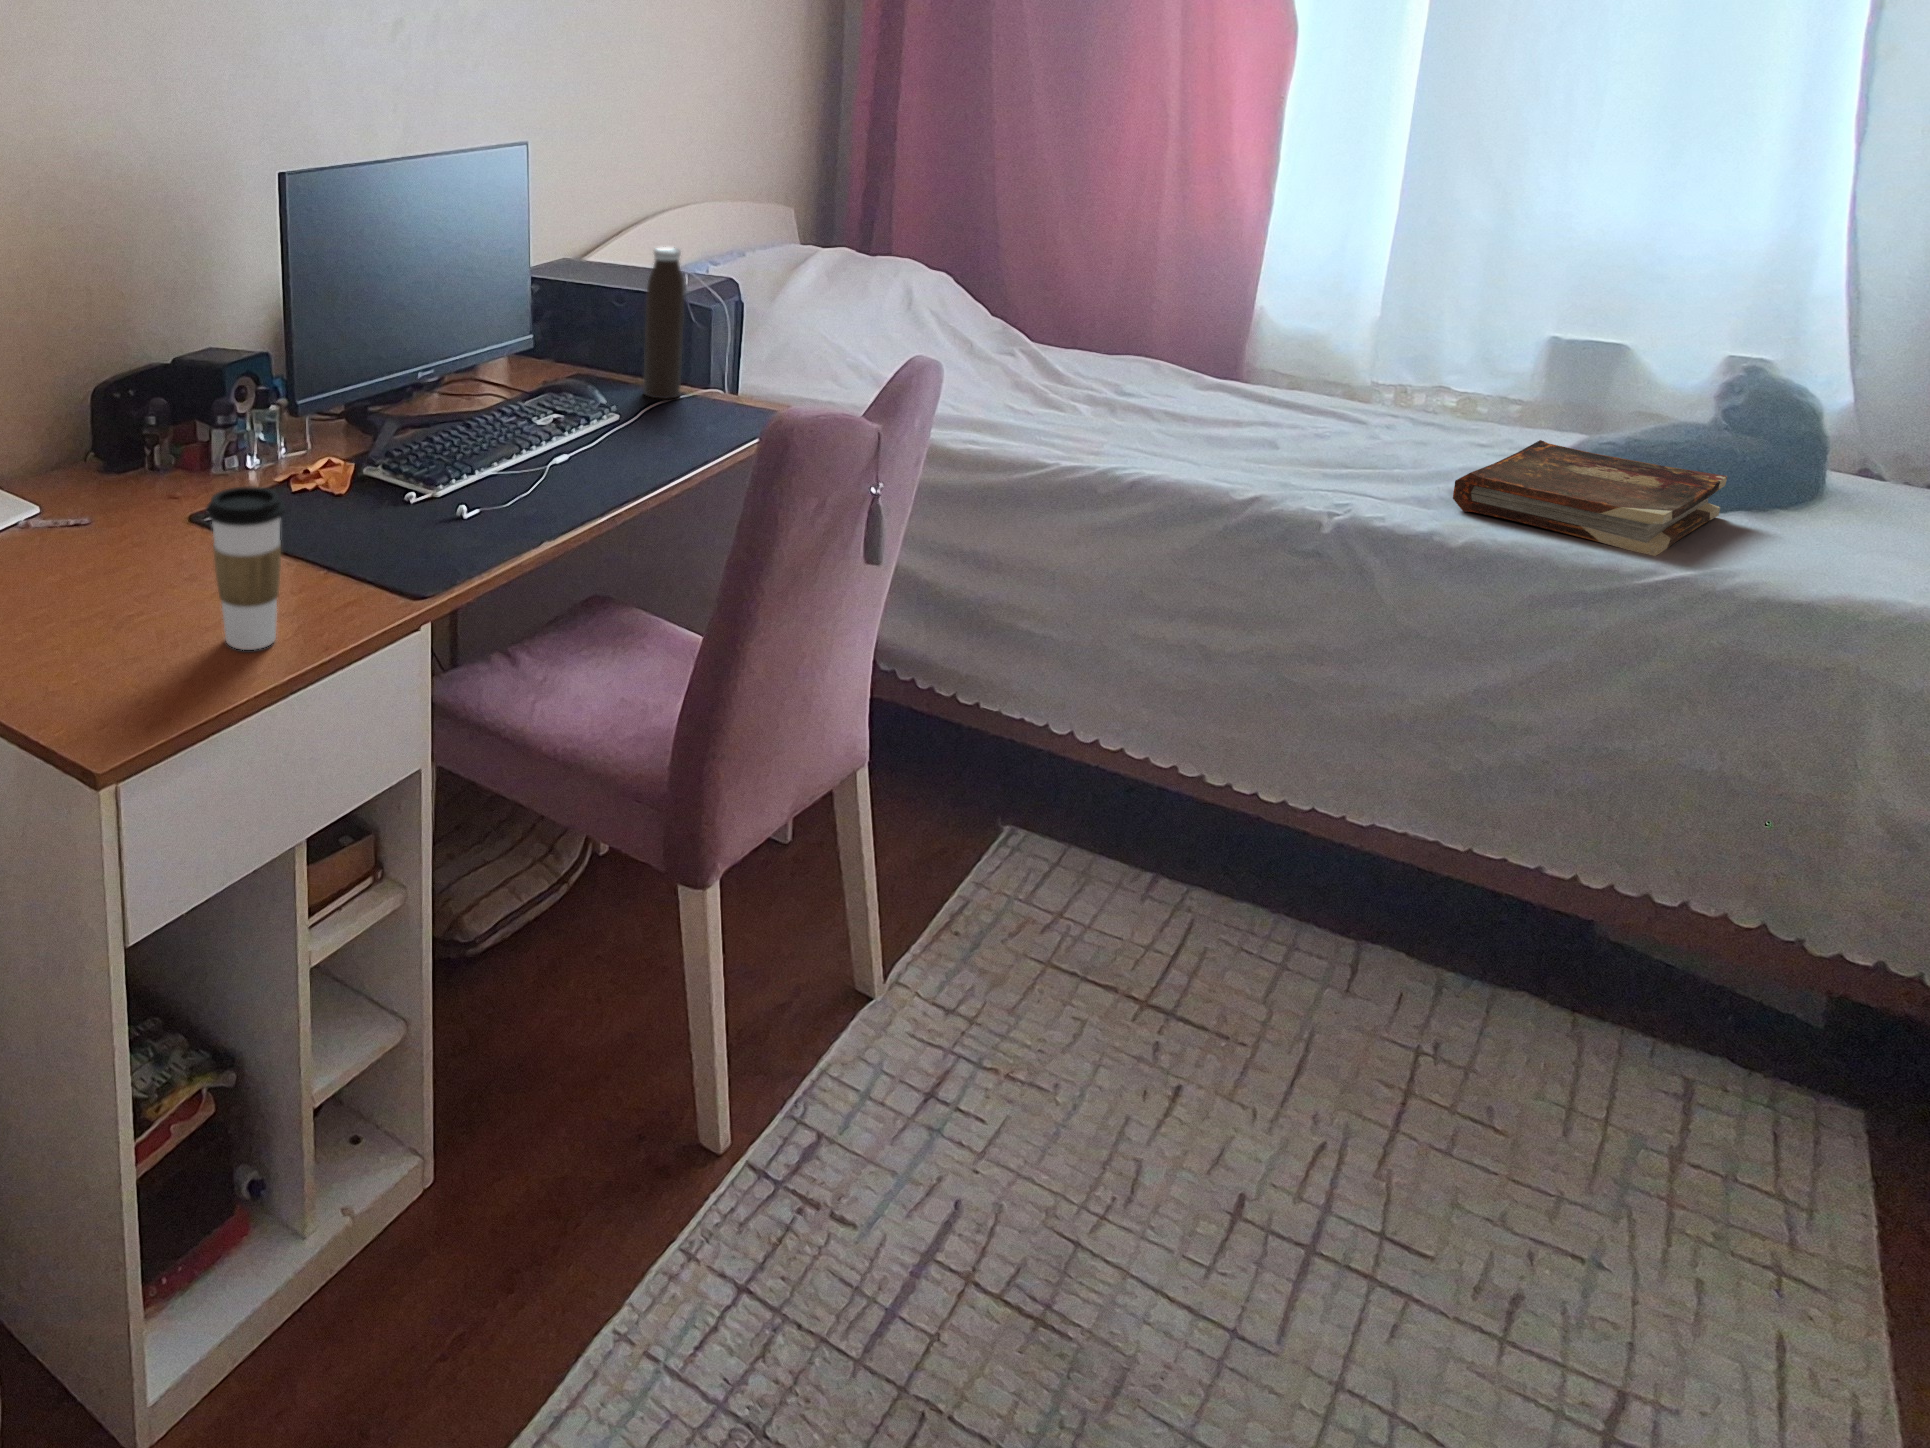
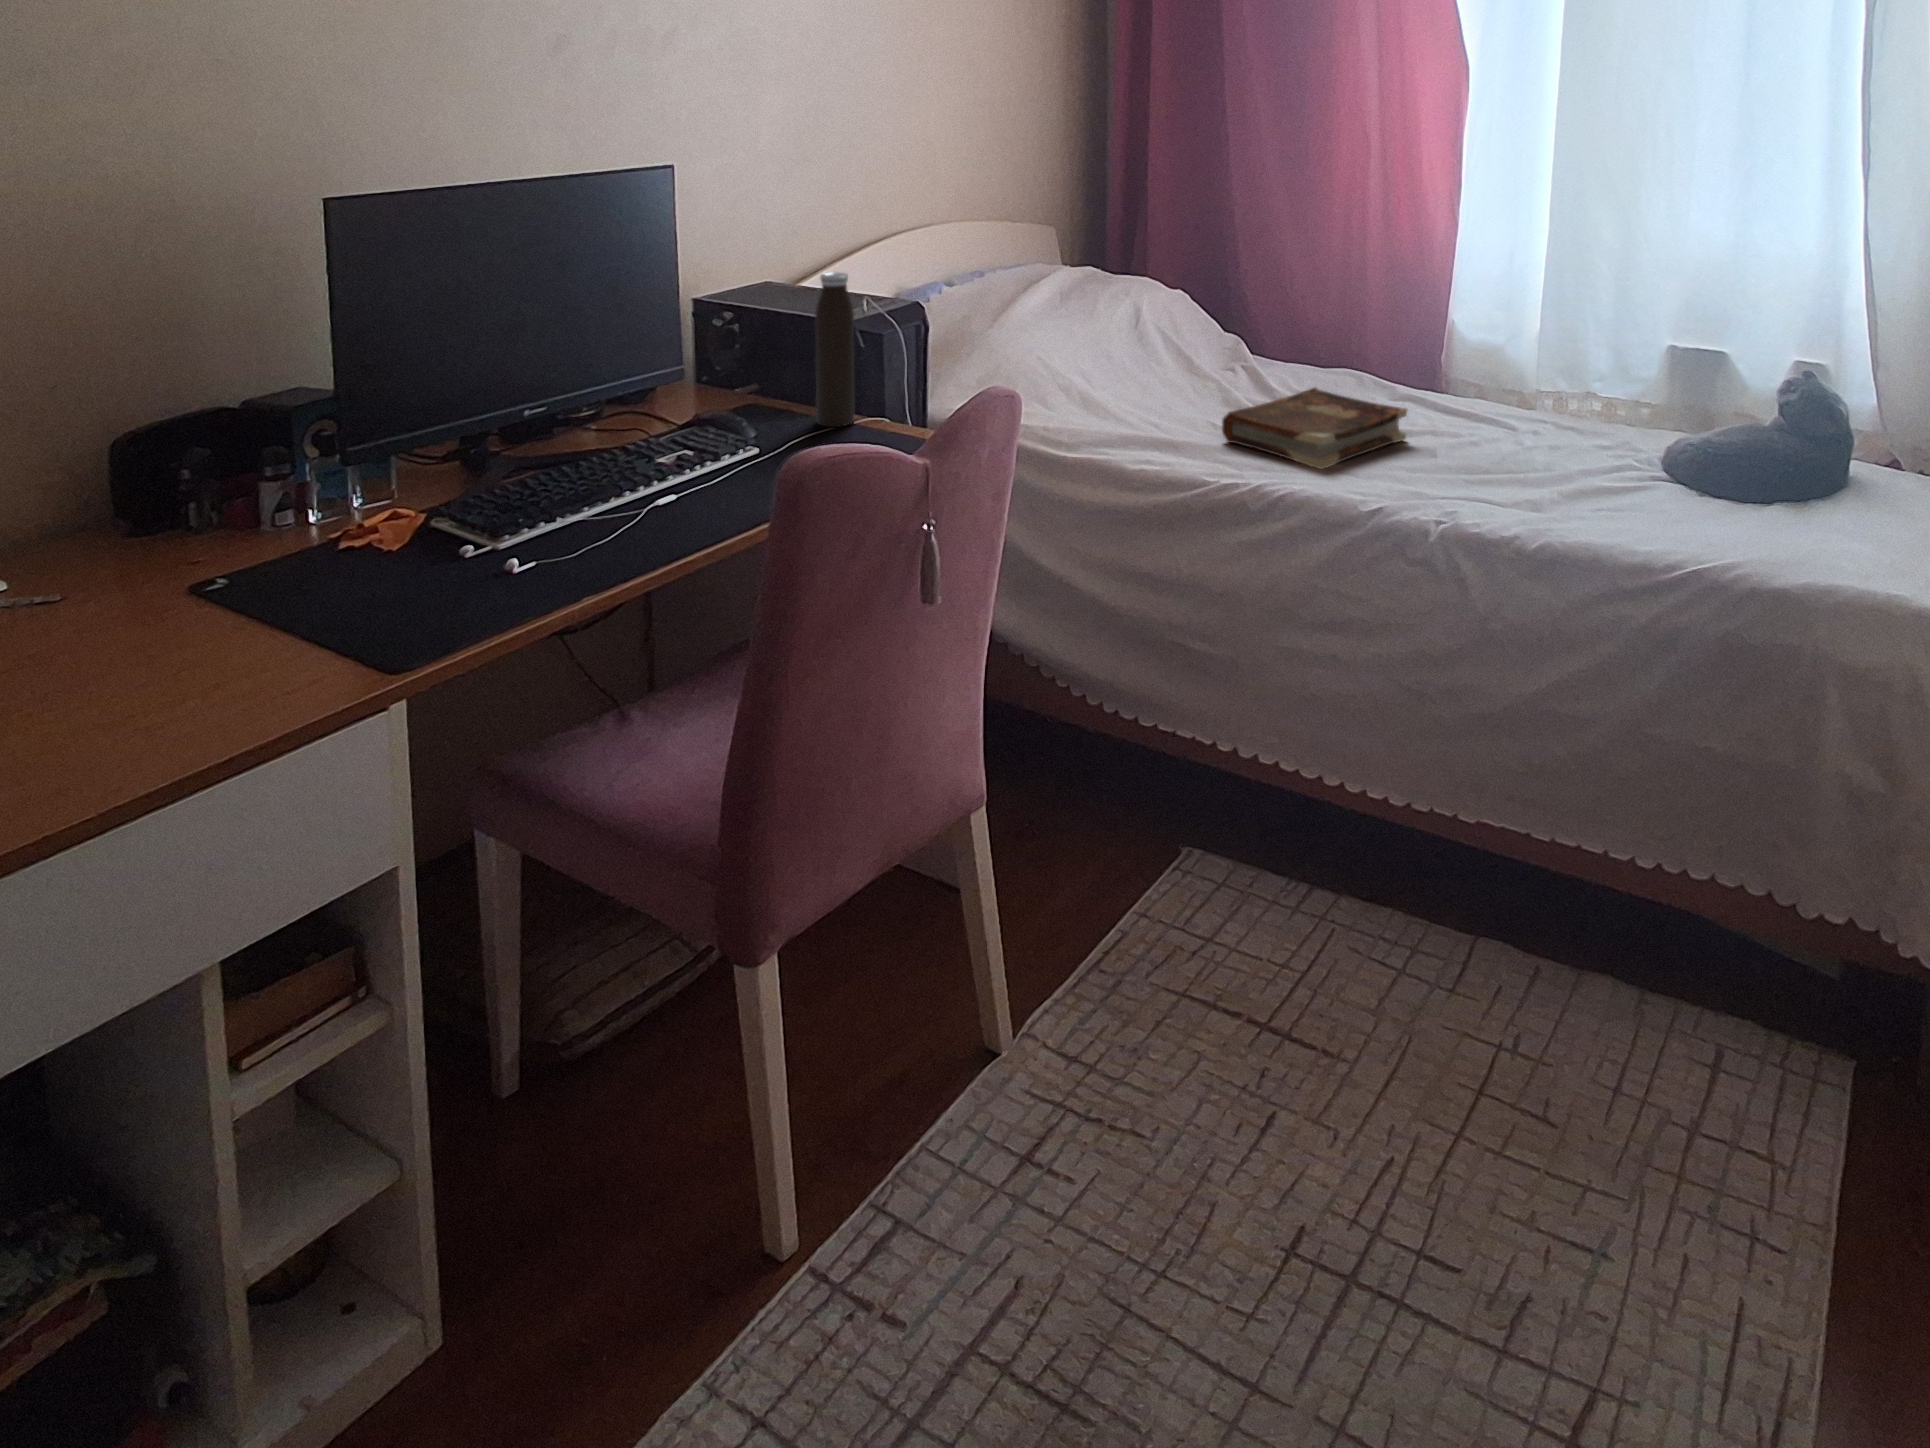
book: present [1453,440,1727,556] -> present [1222,388,1408,469]
coffee cup: present [206,486,285,650] -> none [53,558,167,754]

